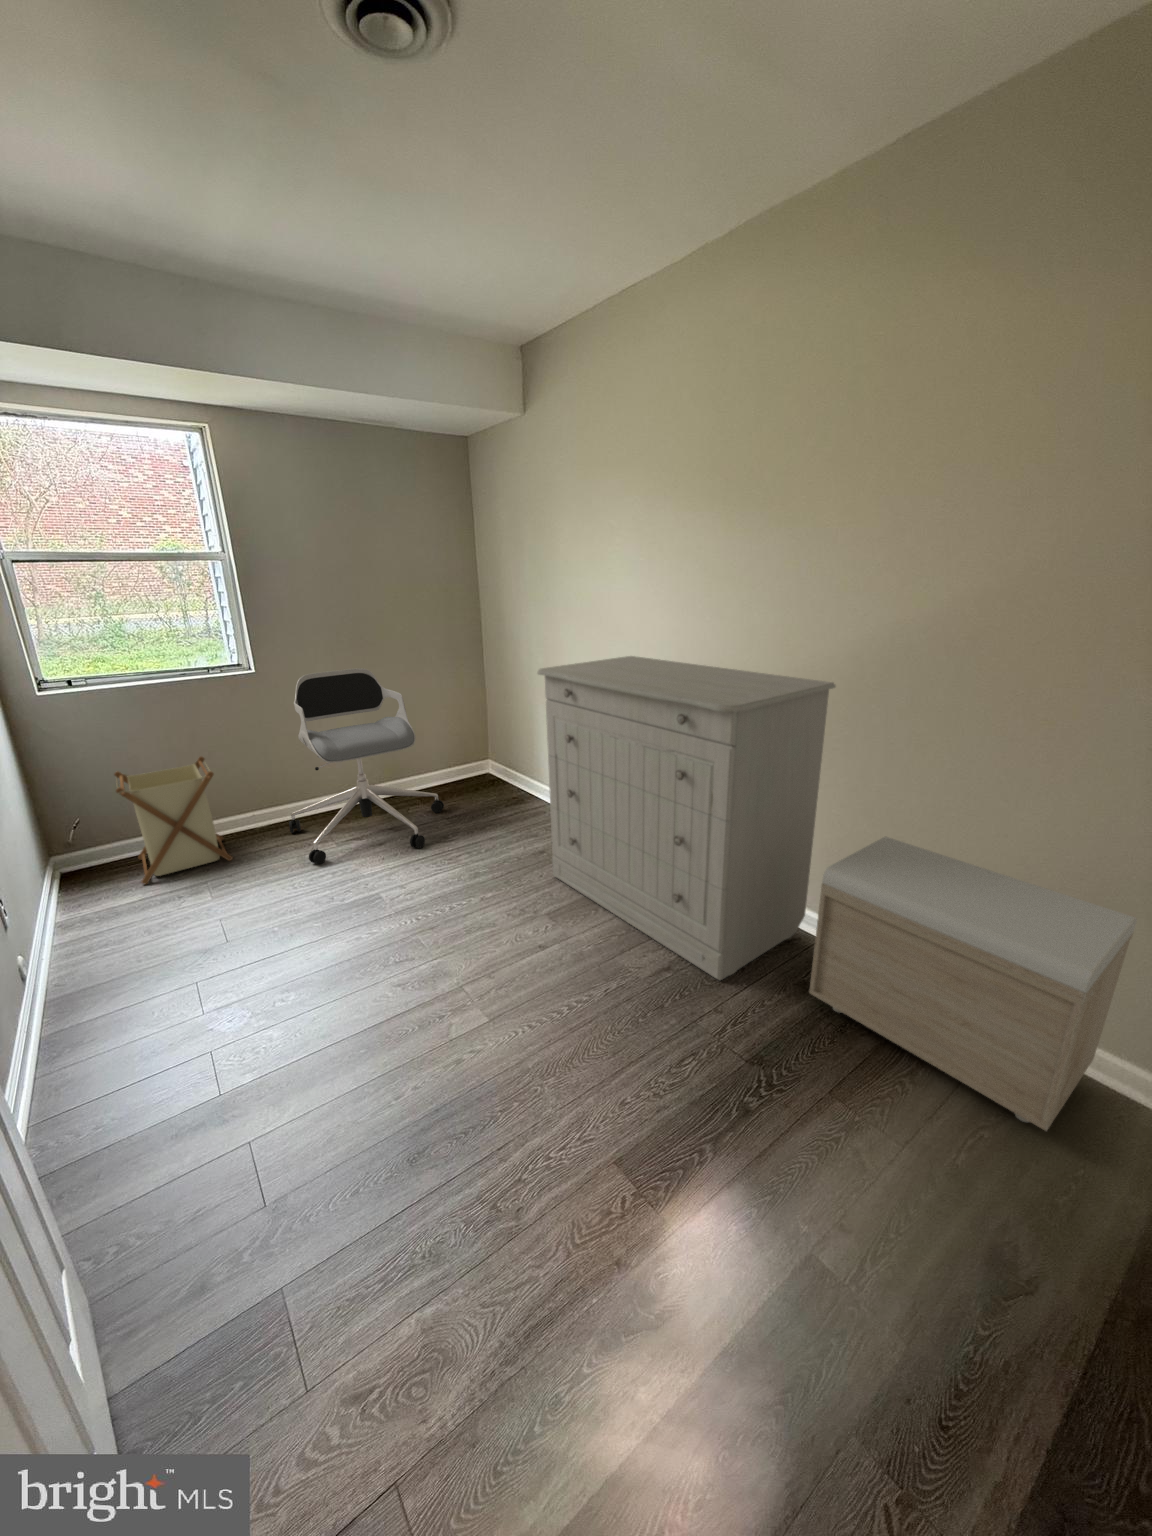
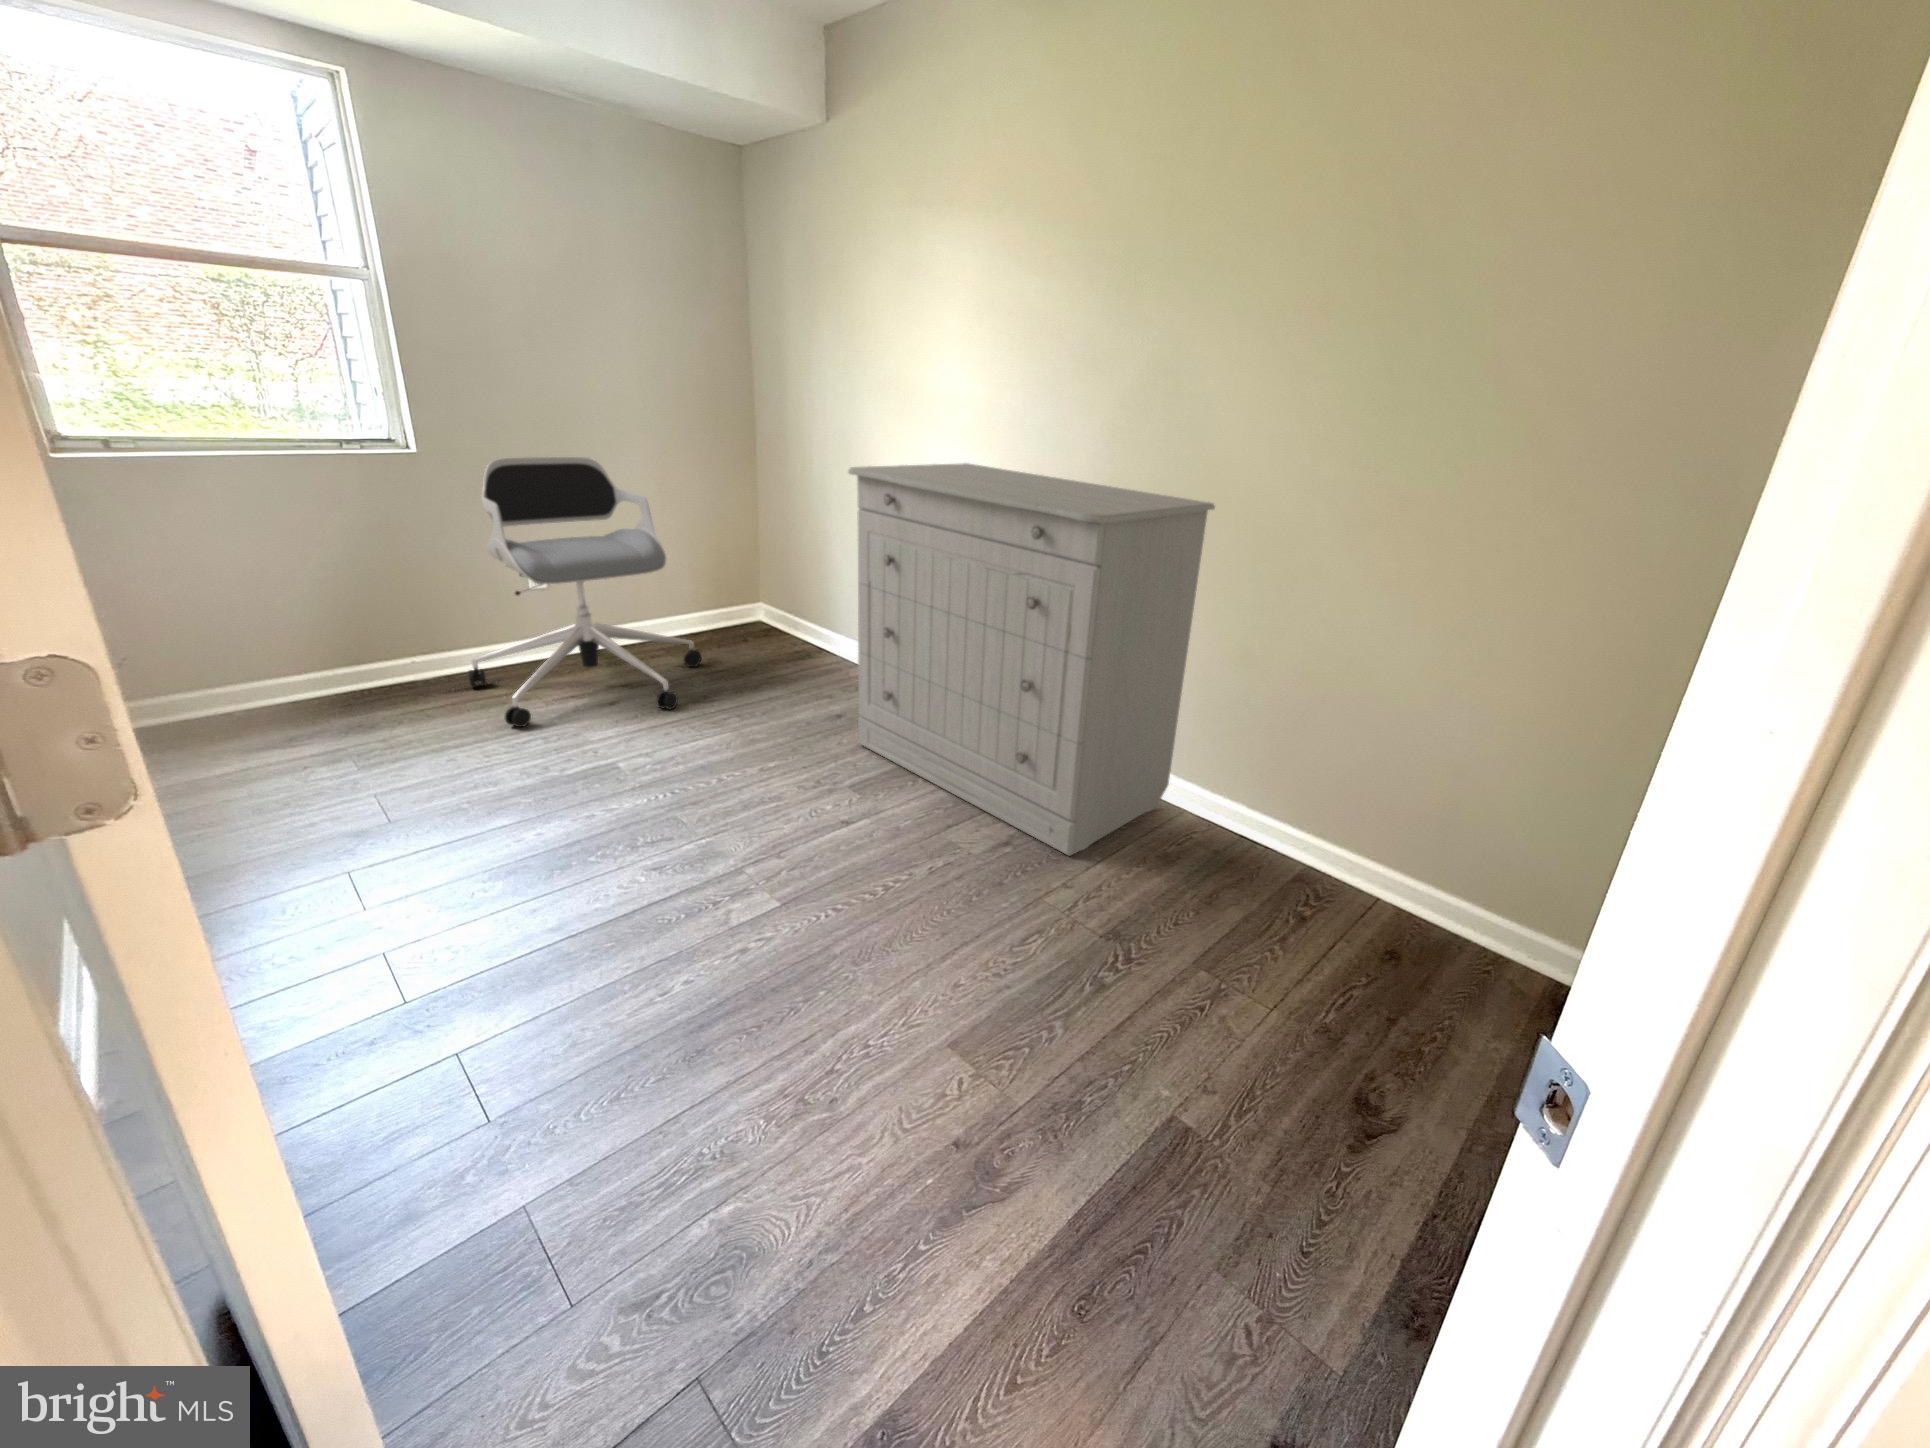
laundry basket: present [114,757,233,884] -> none [179,568,381,751]
storage bench: present [809,837,1137,1131] -> none [1172,685,1505,983]

